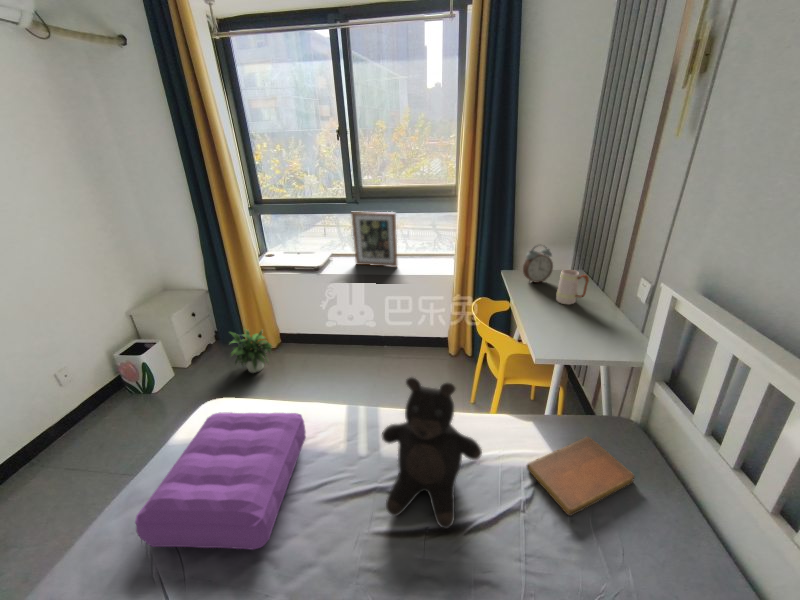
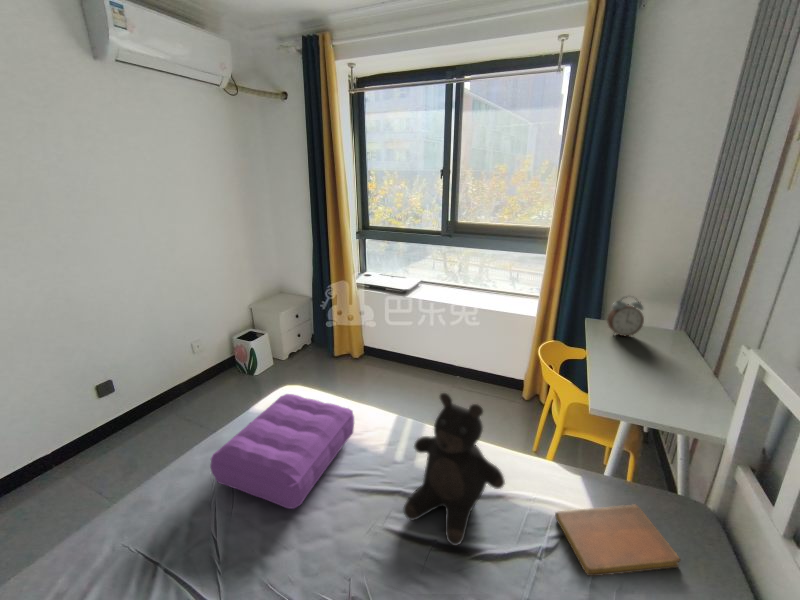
picture frame: present [351,212,397,267] -> none [441,243,485,301]
mug: present [556,270,589,305] -> none [639,325,679,364]
potted plant: present [230,329,272,373] -> none [317,334,354,377]

